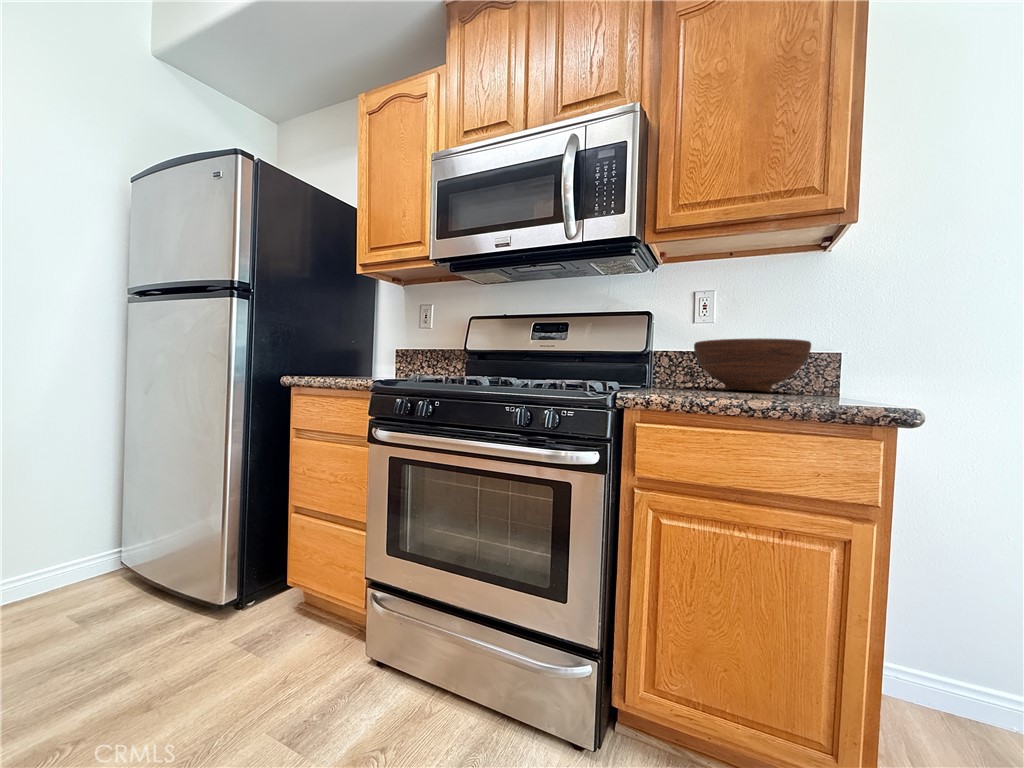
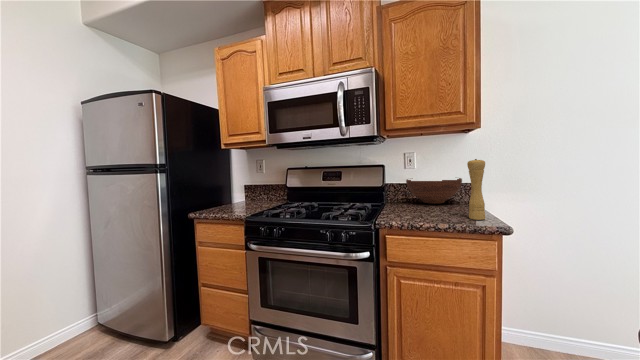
pepper mill: none [819,274,863,404] -> present [467,159,485,220]

